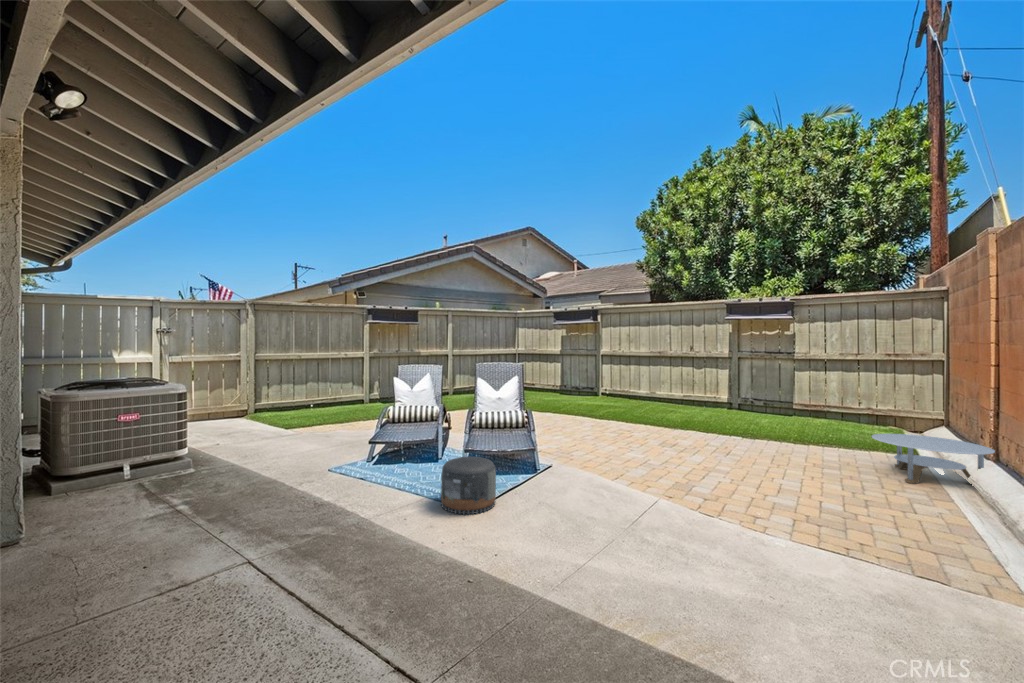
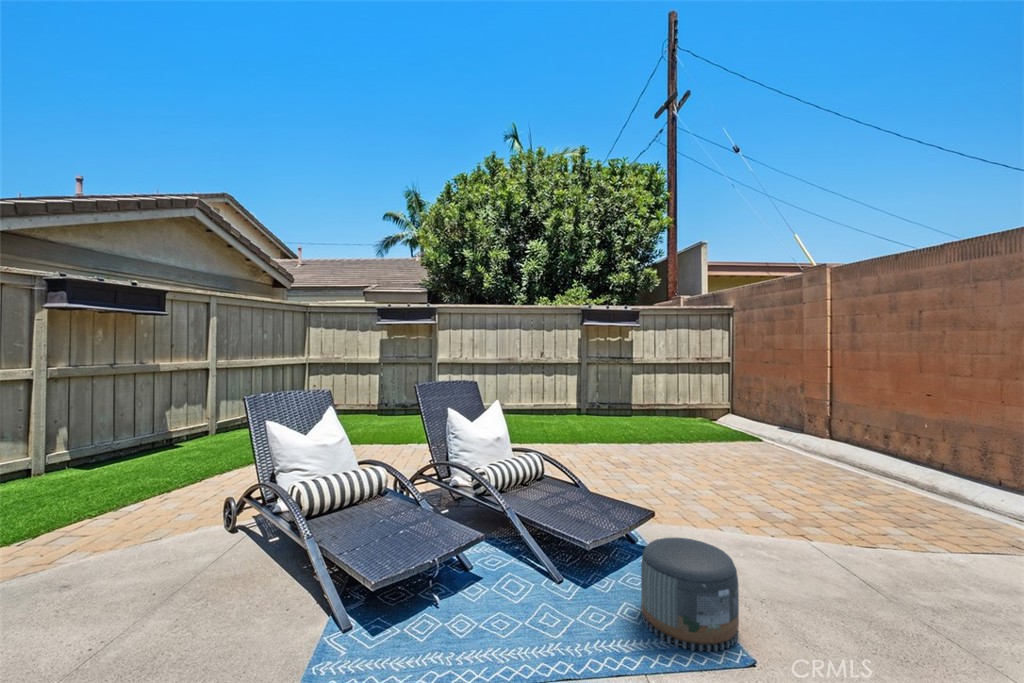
round table: present [872,434,995,484] -> none [763,422,843,462]

